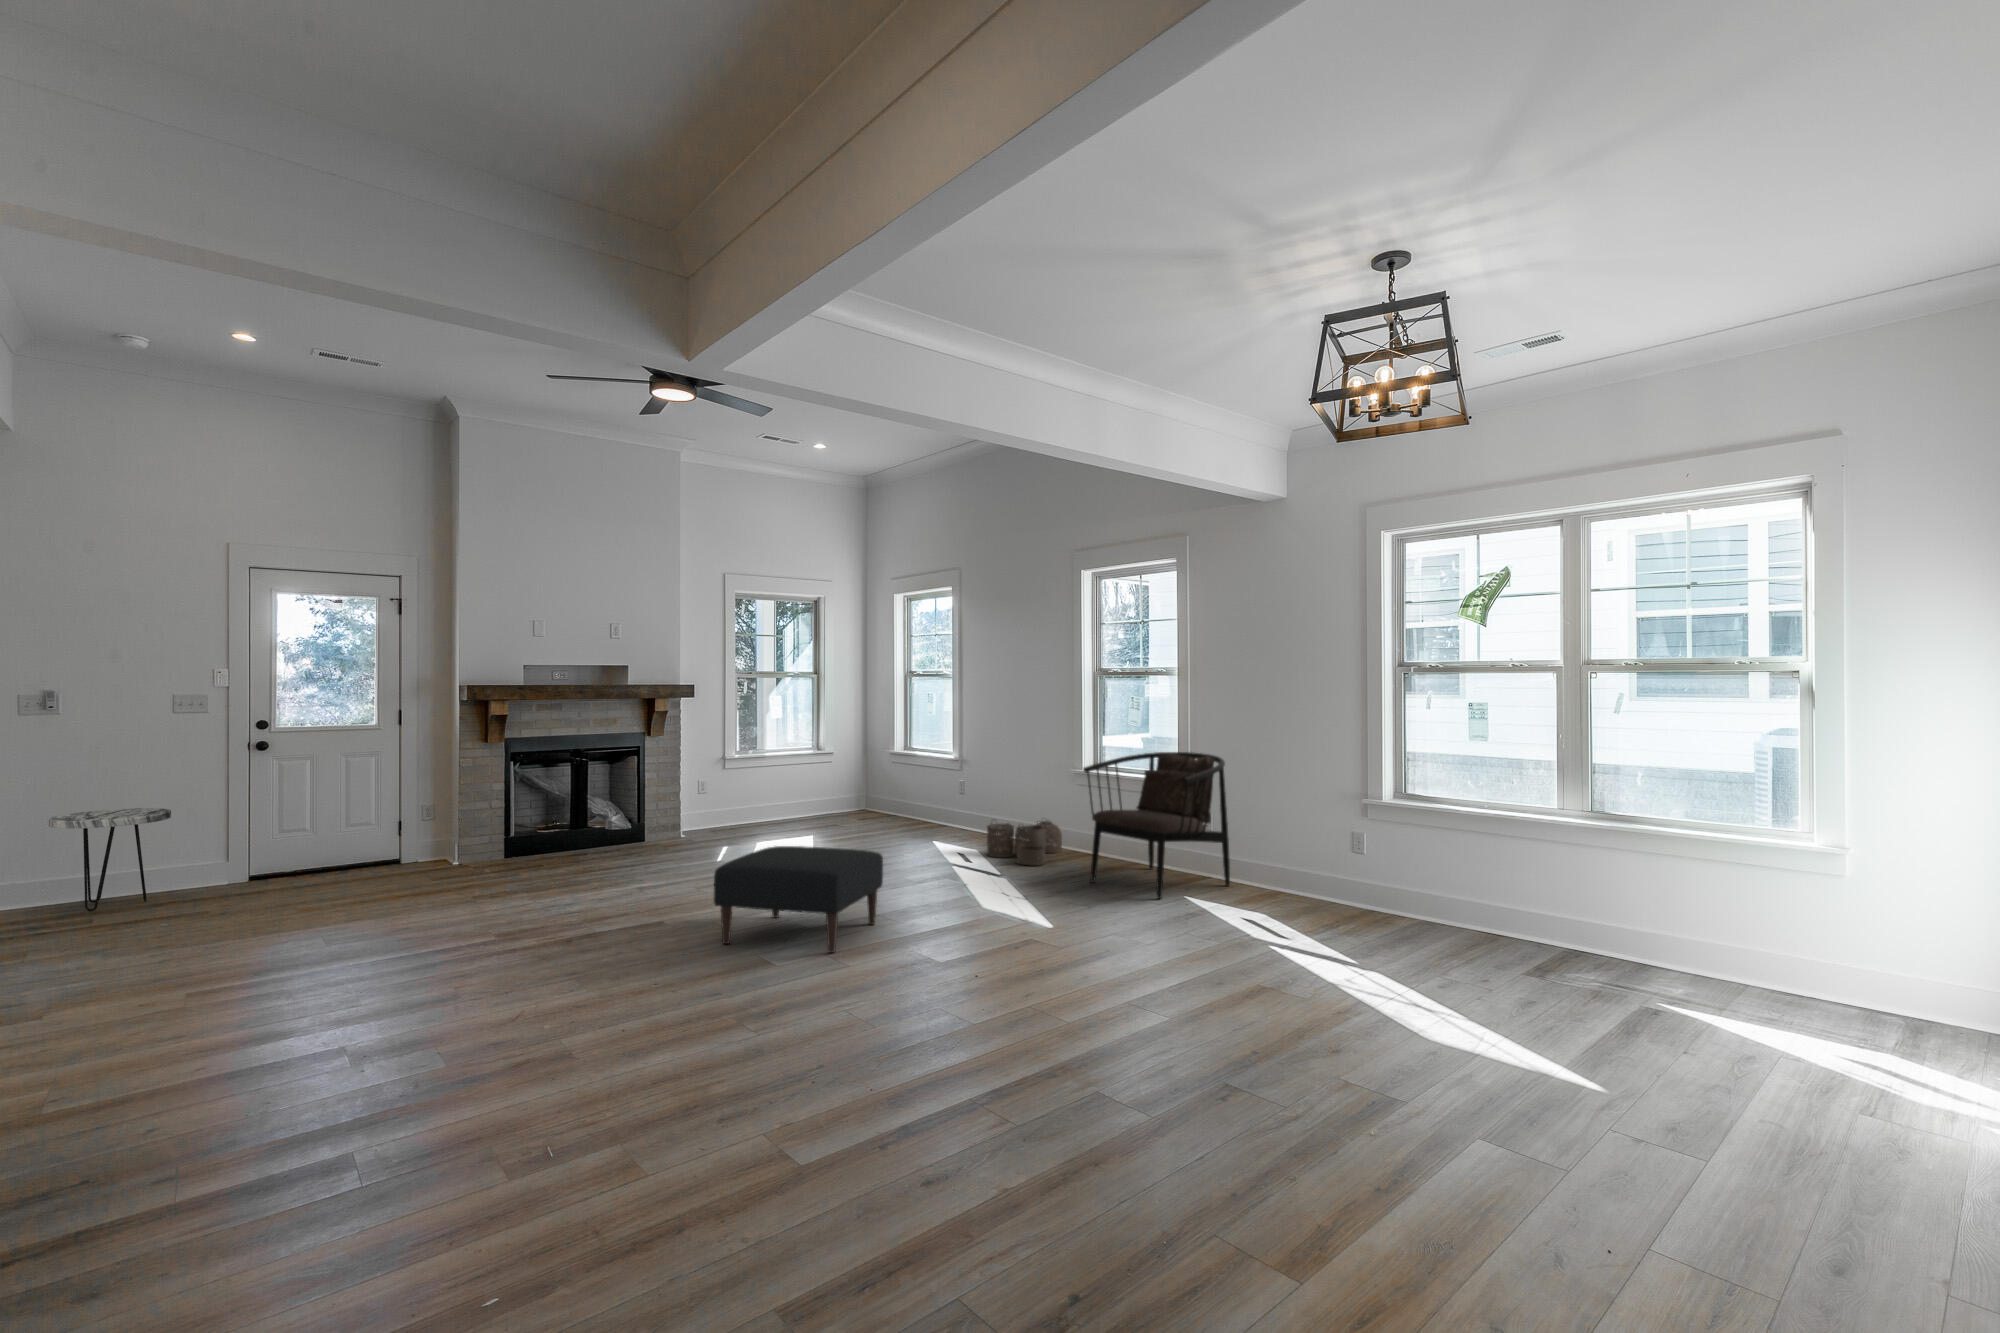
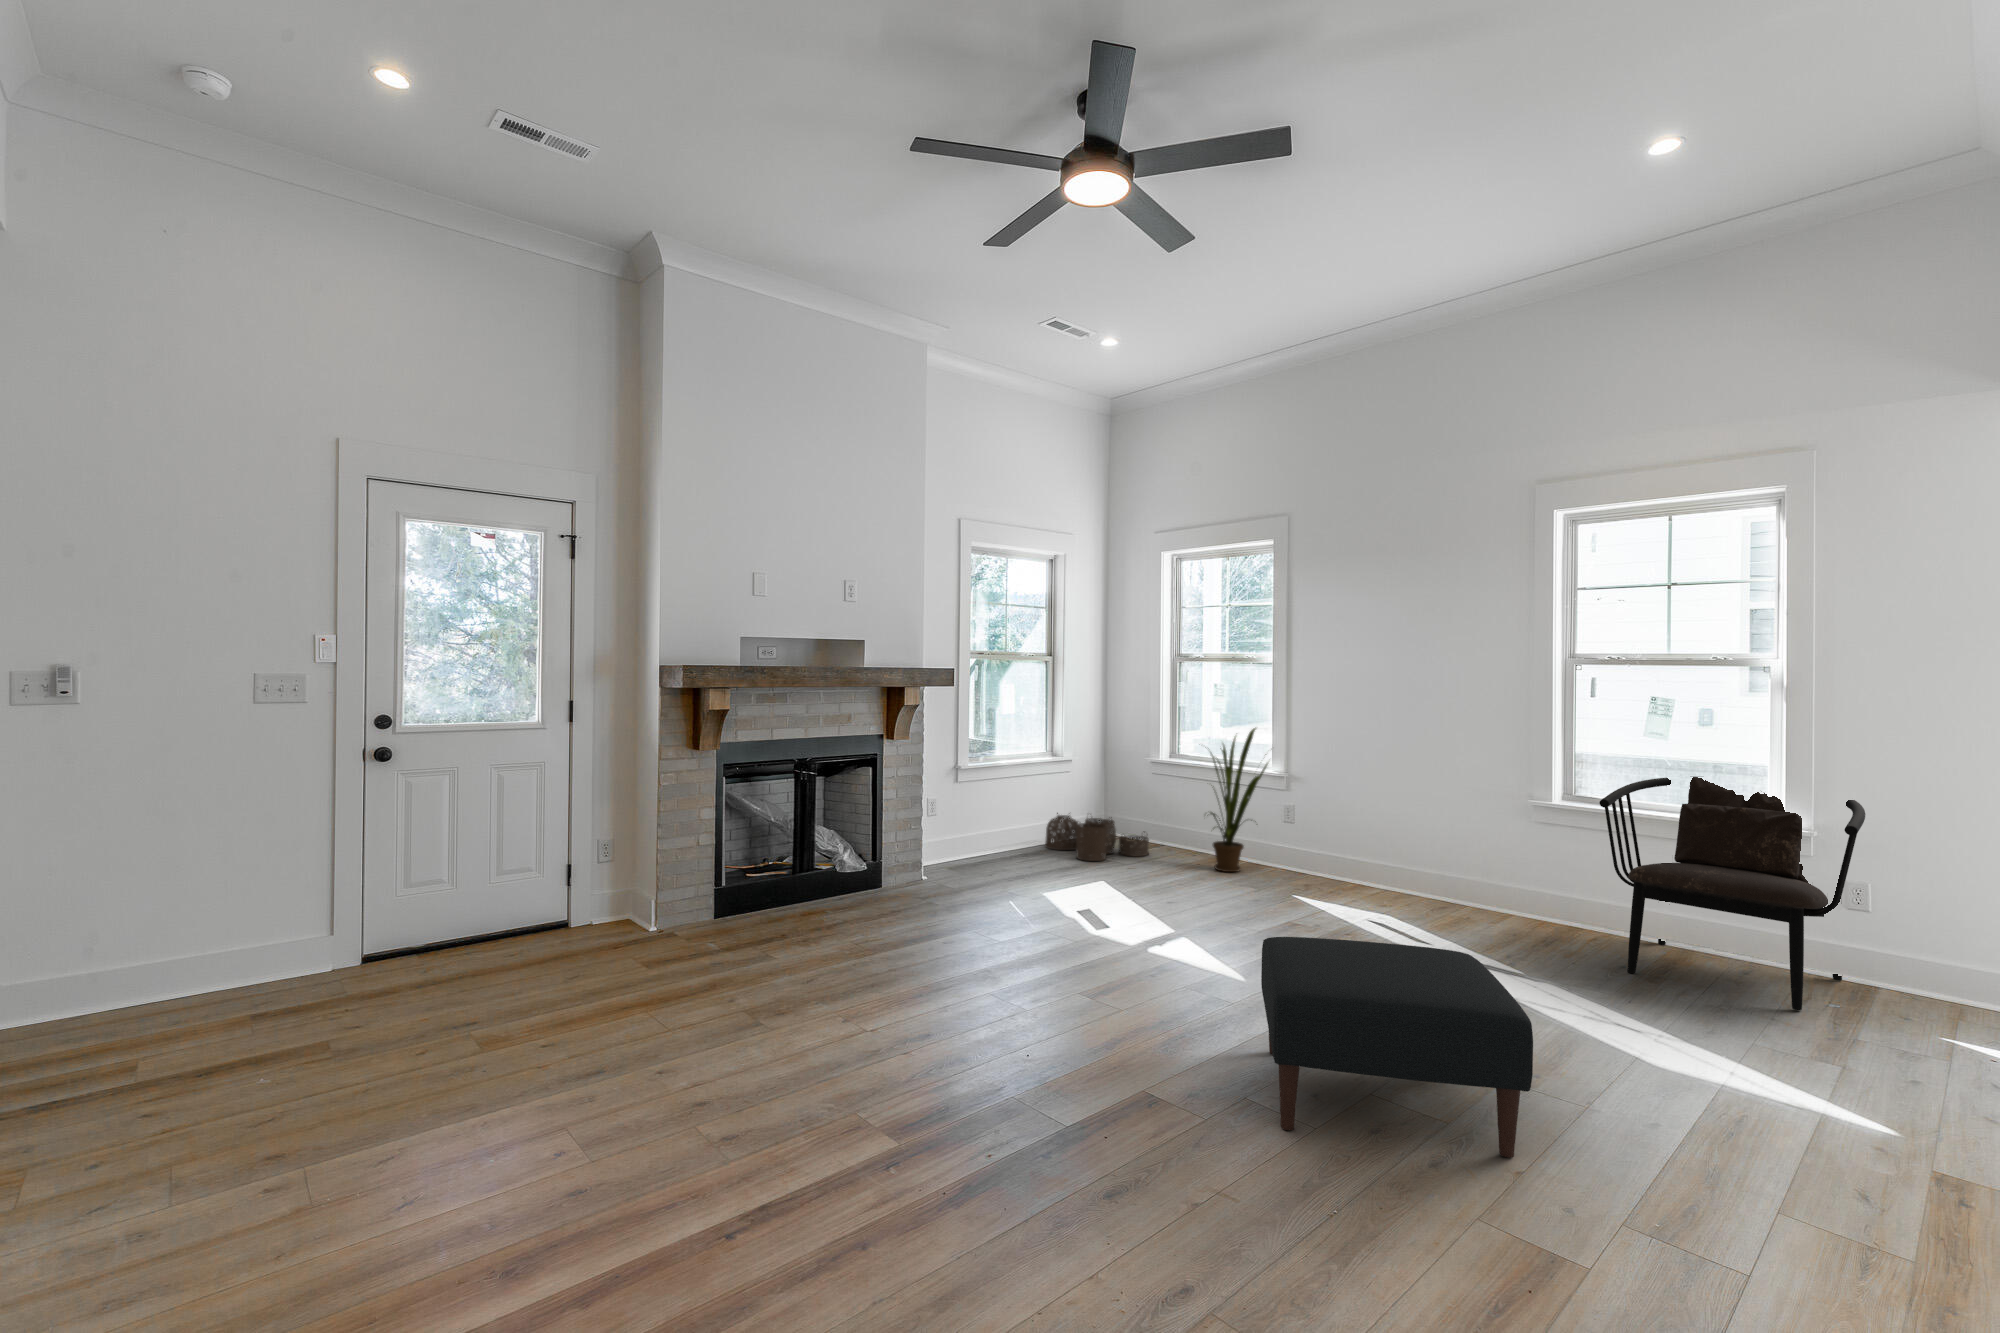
house plant: none [902,725,956,832] -> present [1210,728,1268,872]
side table: present [49,808,171,911] -> none [60,855,256,1035]
woven basket: present [987,821,1062,866] -> present [1045,813,1149,861]

